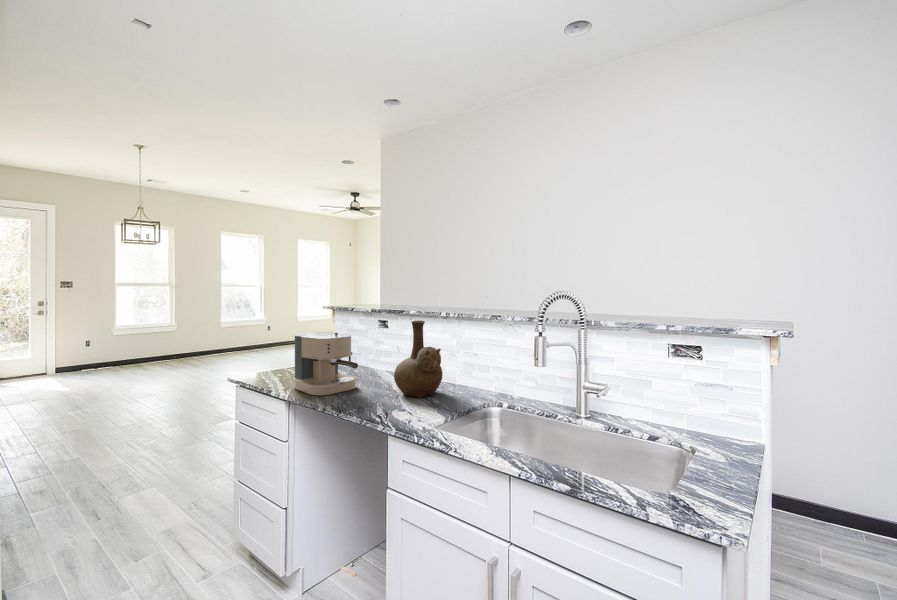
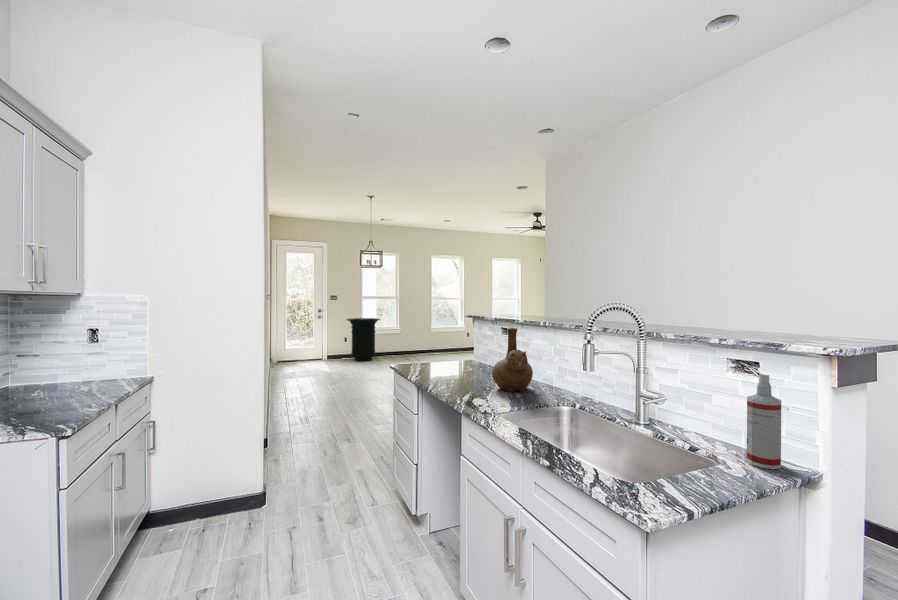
trash can: none [90,313,147,372] -> present [347,318,380,361]
coffee maker: present [293,331,358,395] -> none [426,335,470,383]
spray bottle: none [707,358,740,449] -> present [747,374,781,469]

